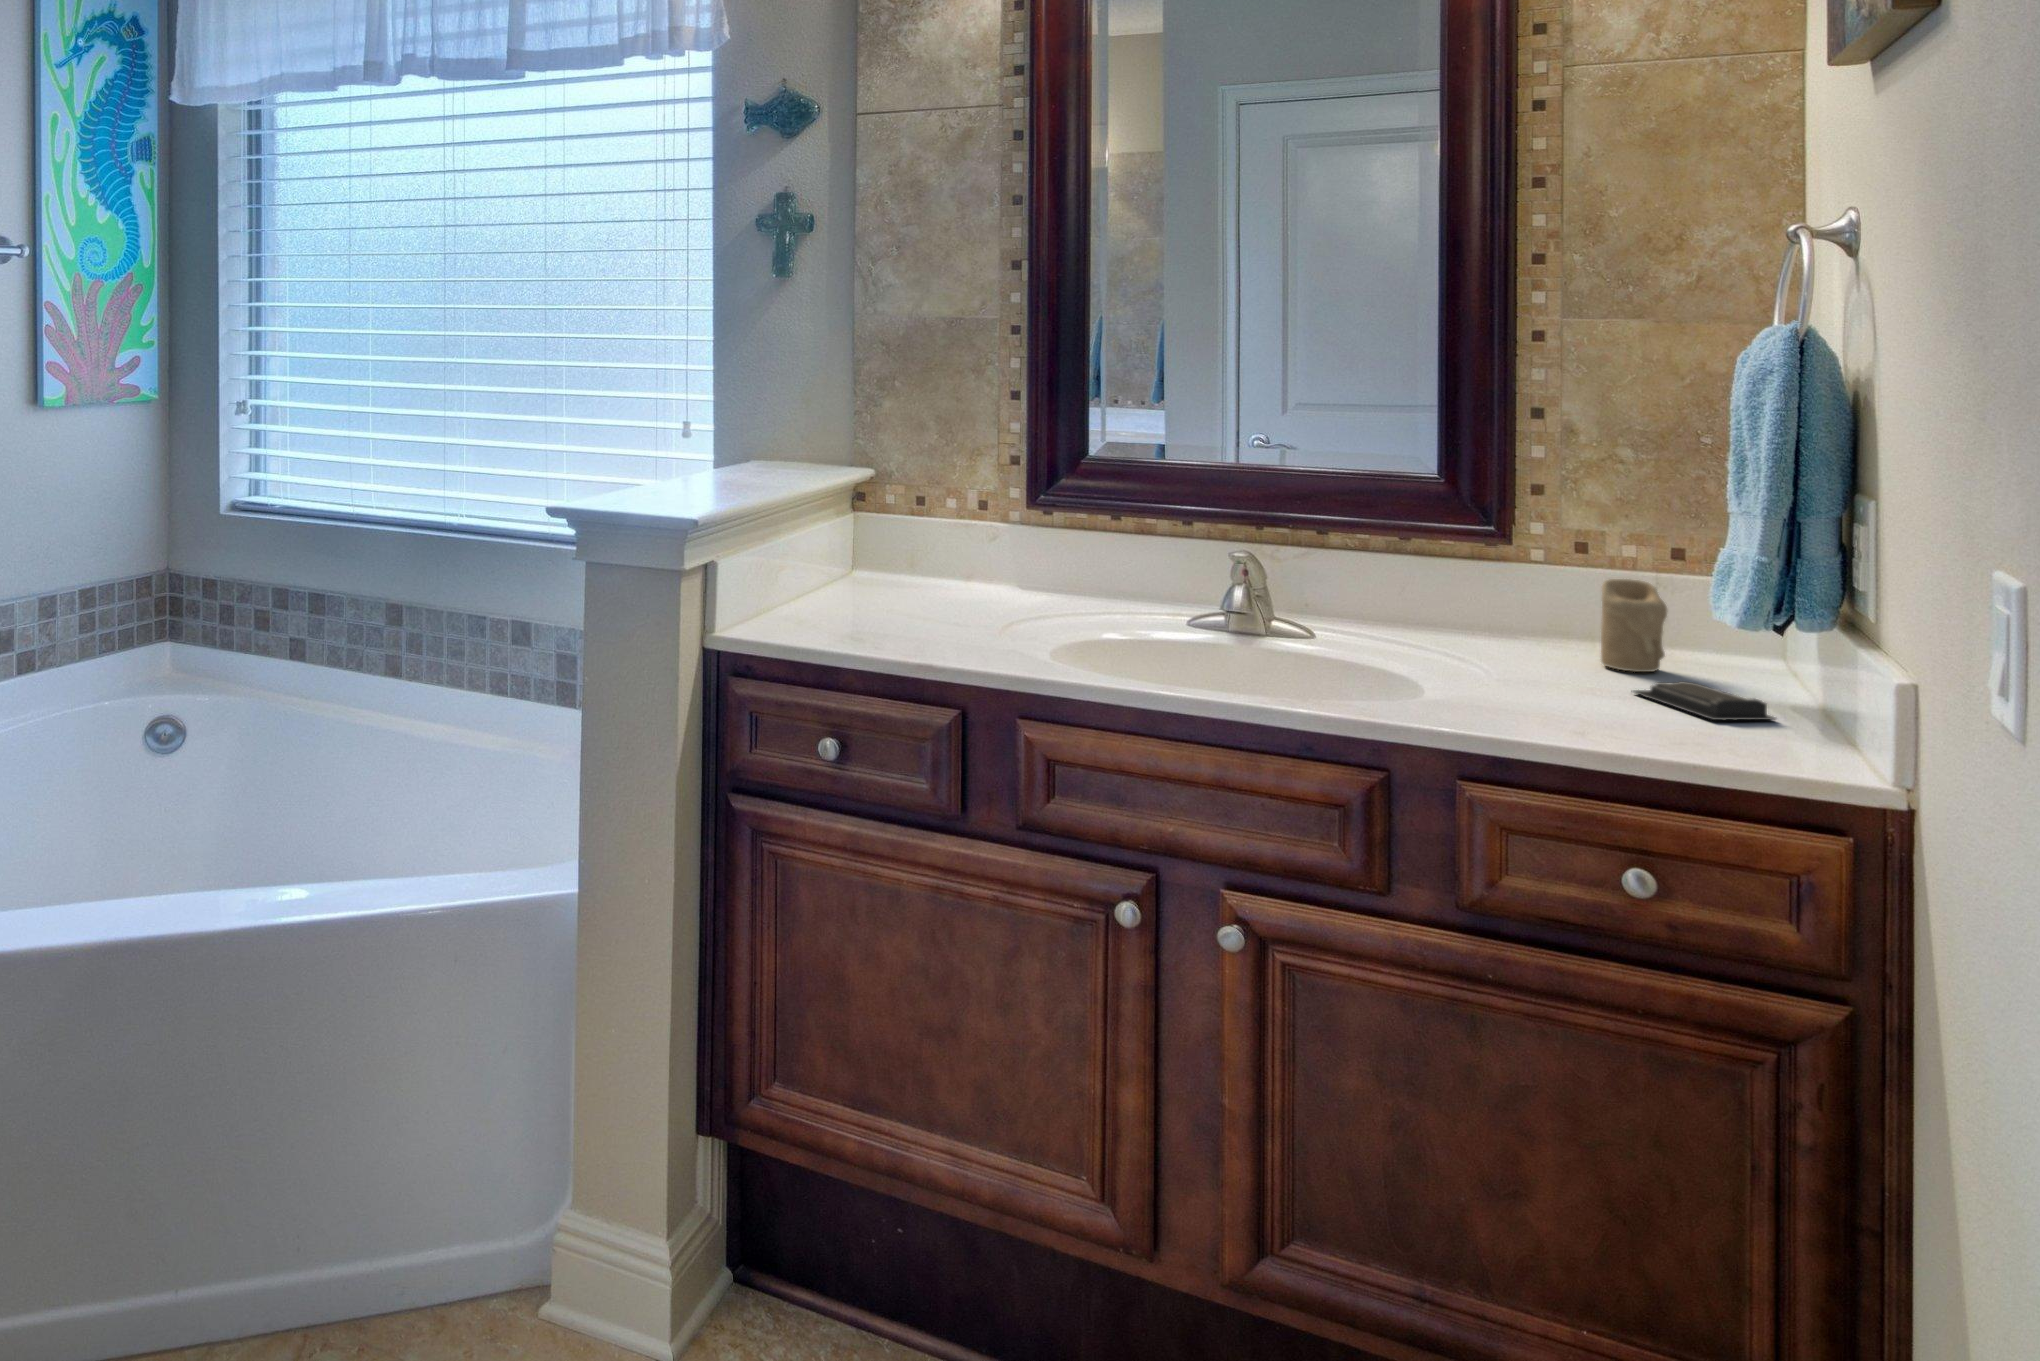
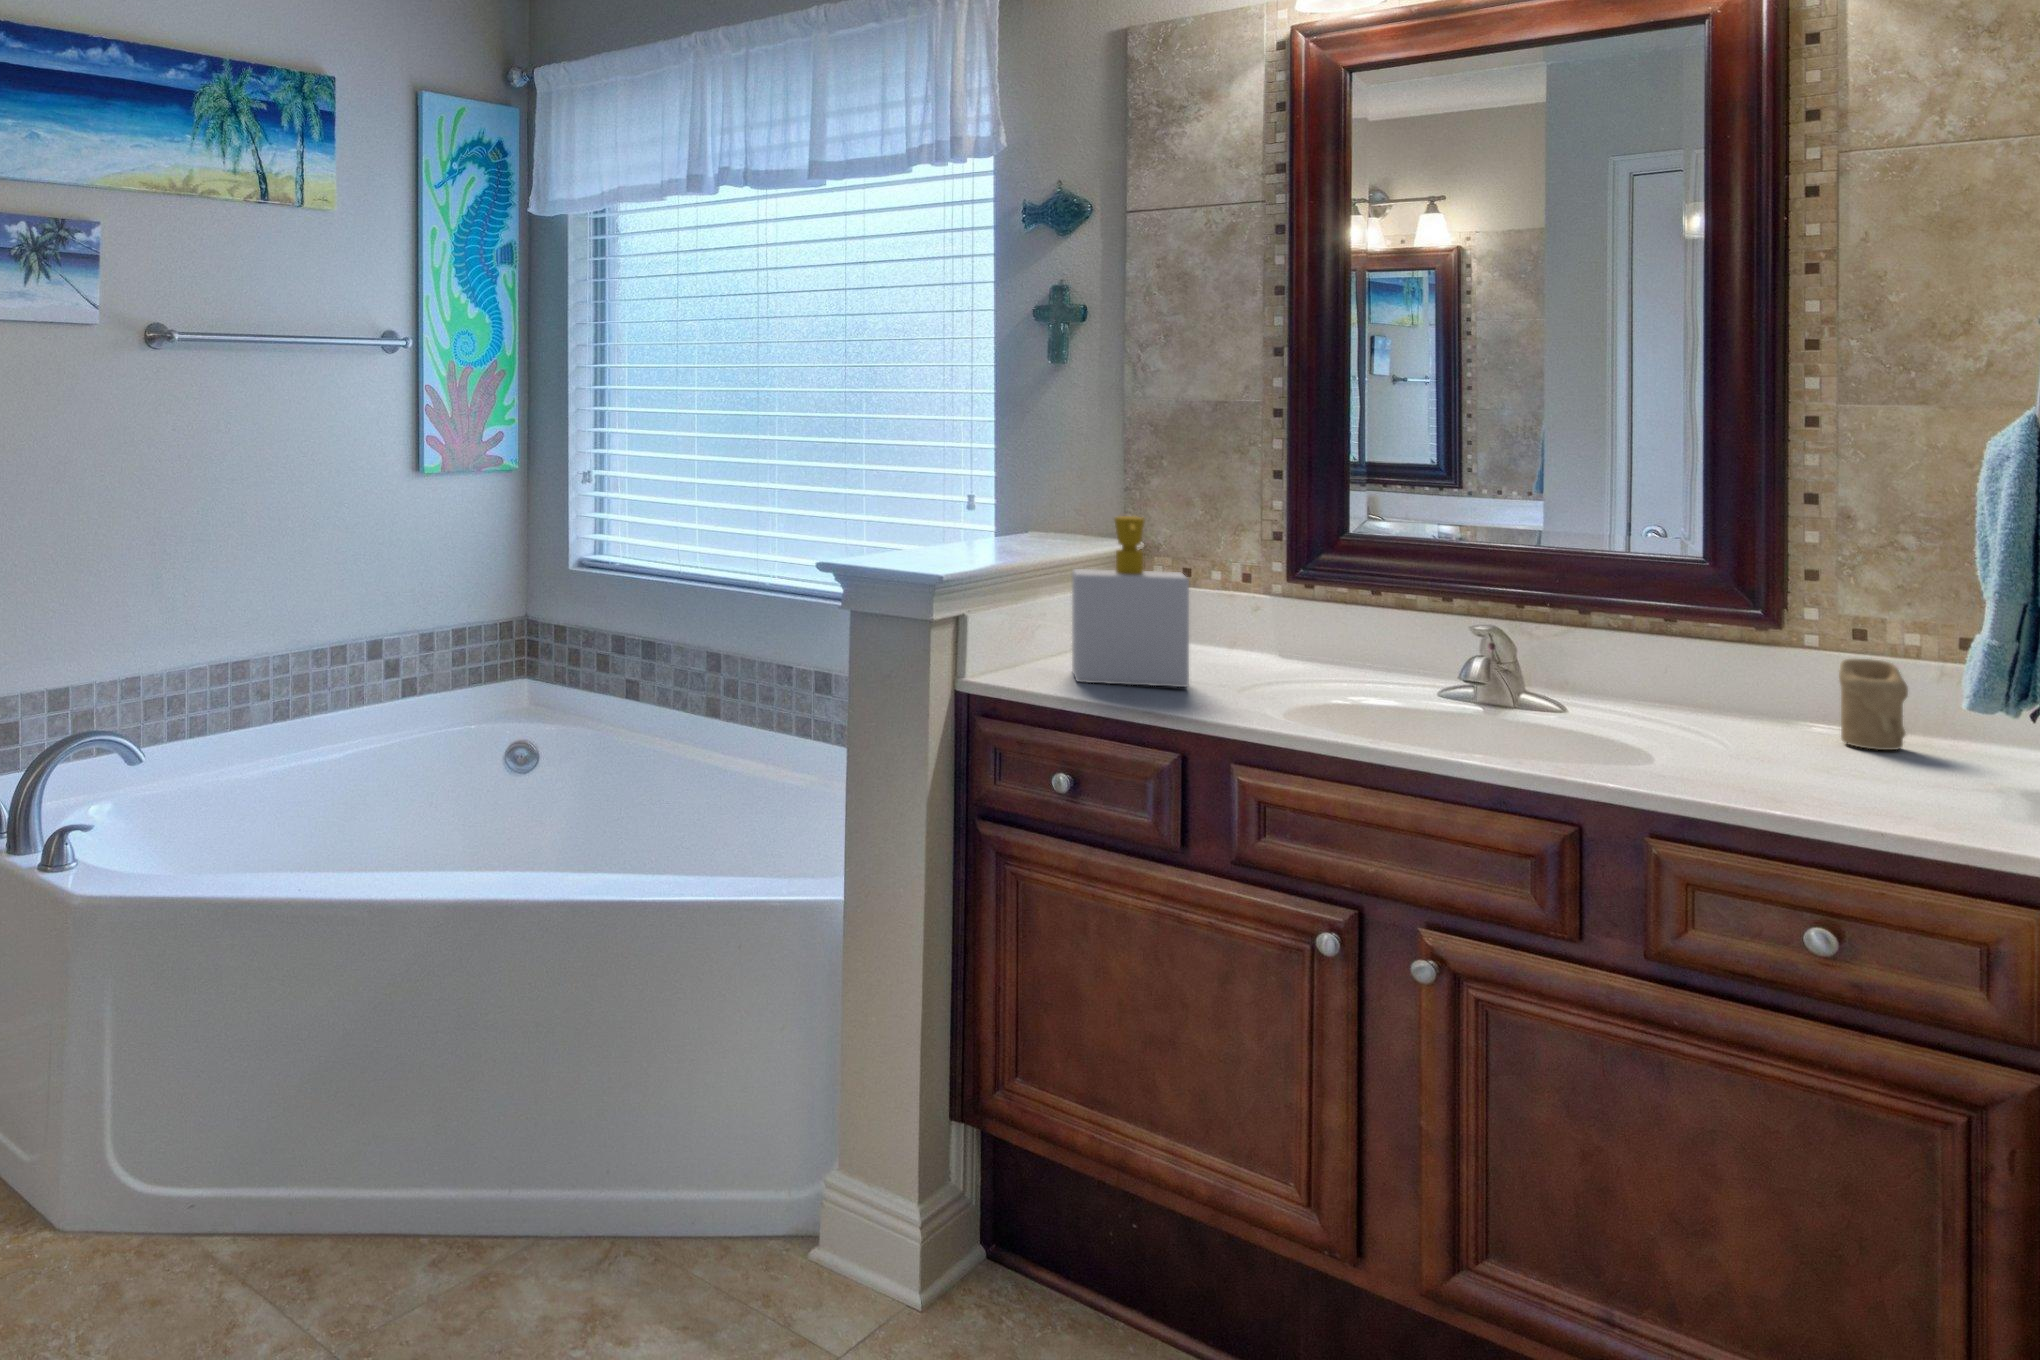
soap bottle: none [821,445,952,633] -> present [1072,516,1189,687]
soap bar: present [1631,681,1776,720] -> none [1852,757,1989,796]

